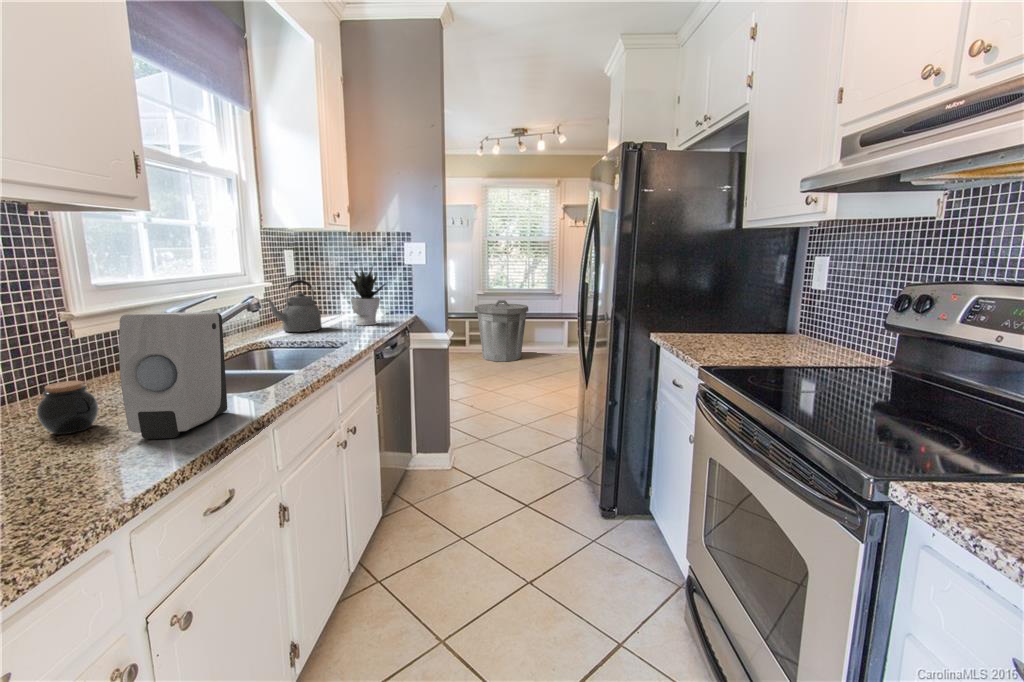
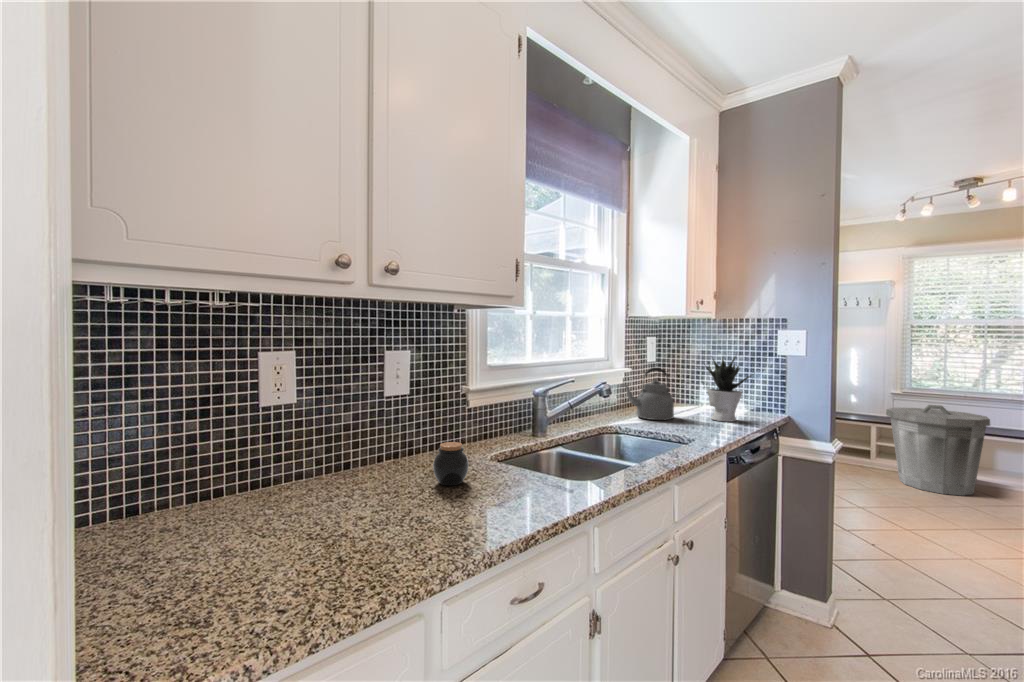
soap dispenser: present [119,312,227,439] -> none [475,395,560,514]

